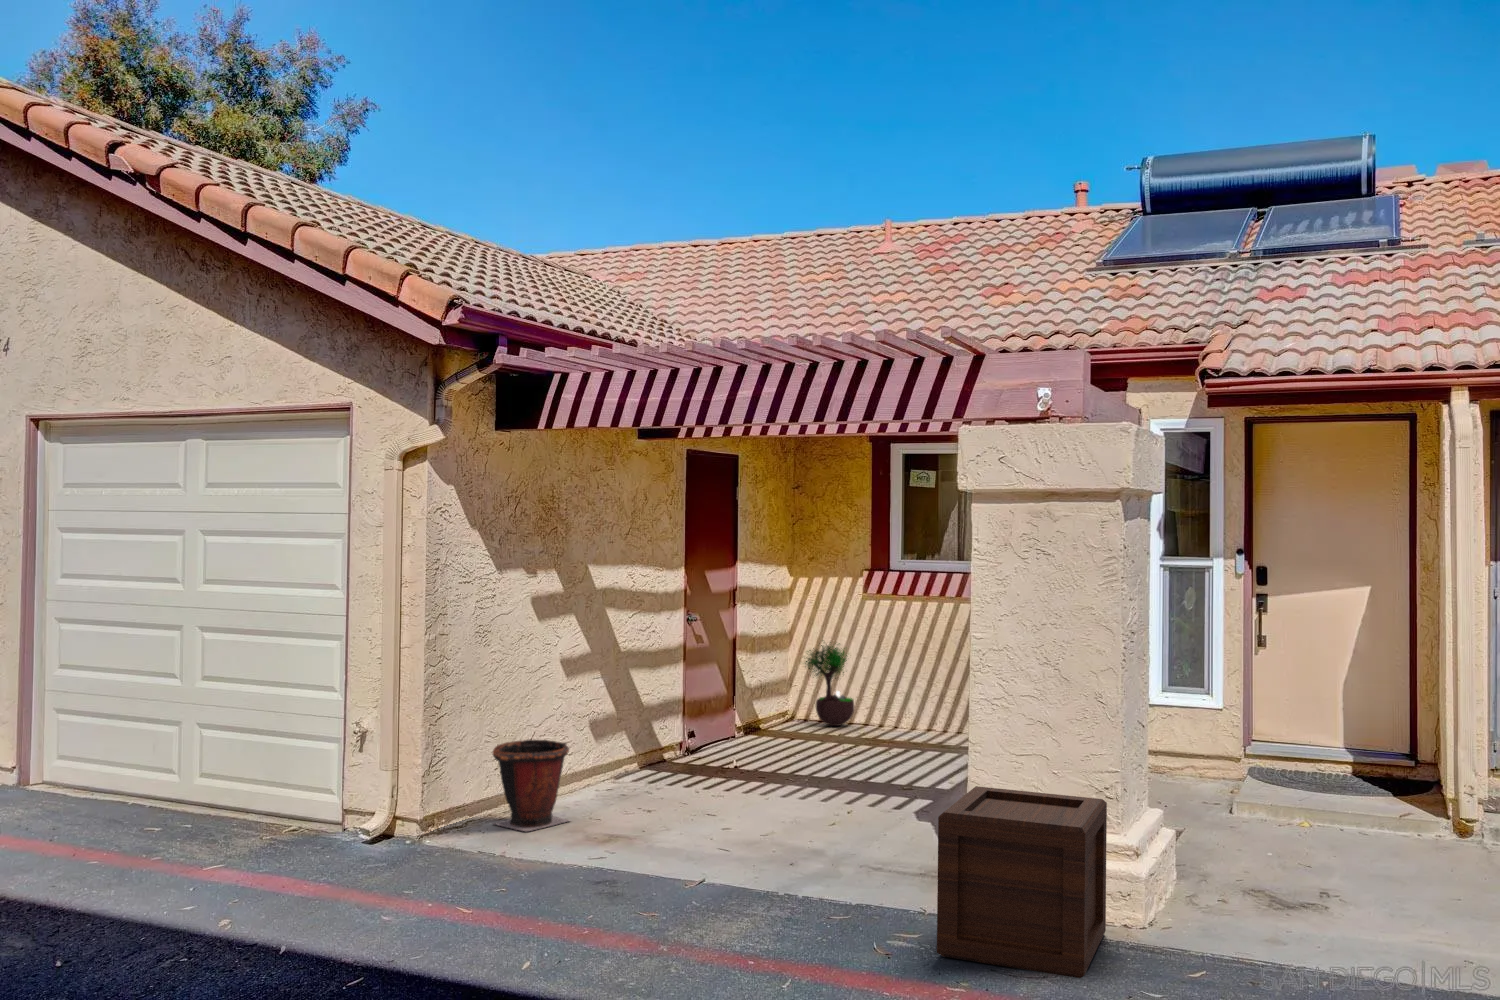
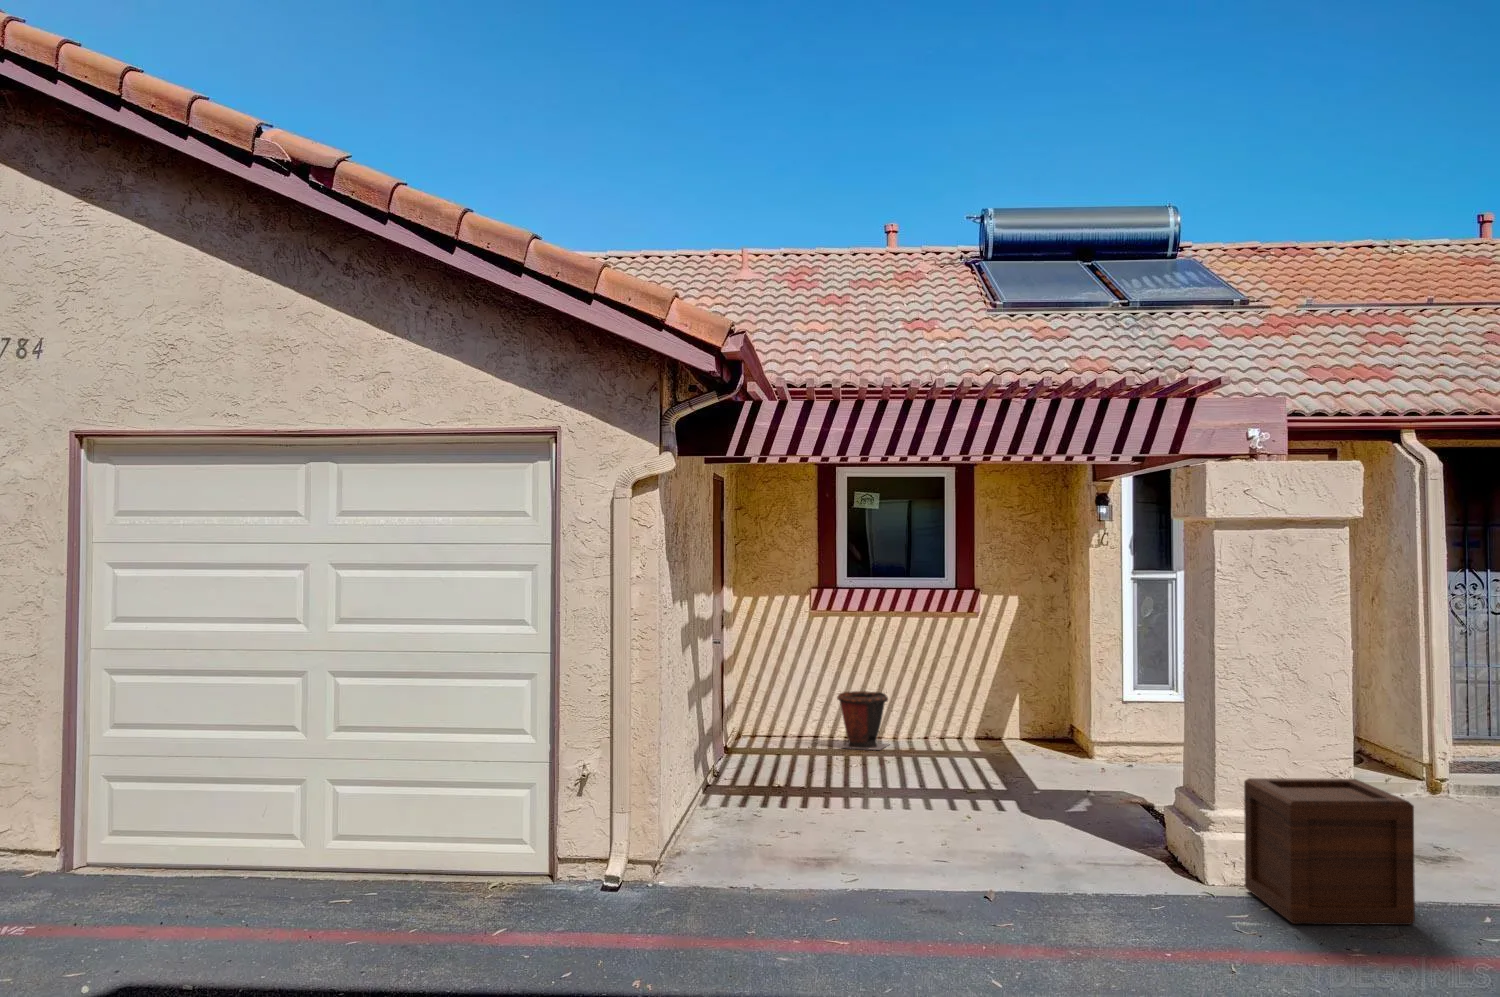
potted tree: present [805,642,854,726] -> none [756,655,808,744]
trash can: present [493,740,569,831] -> present [837,691,888,750]

